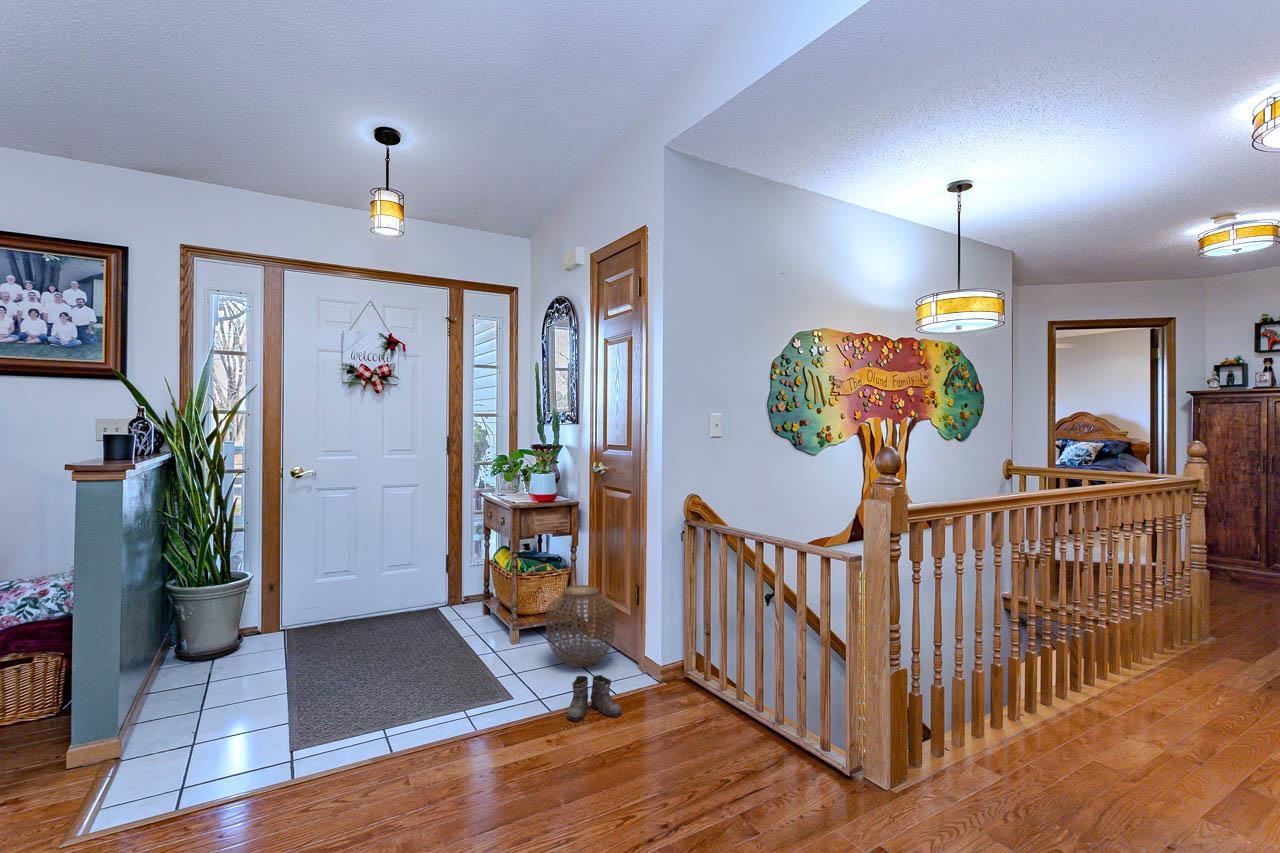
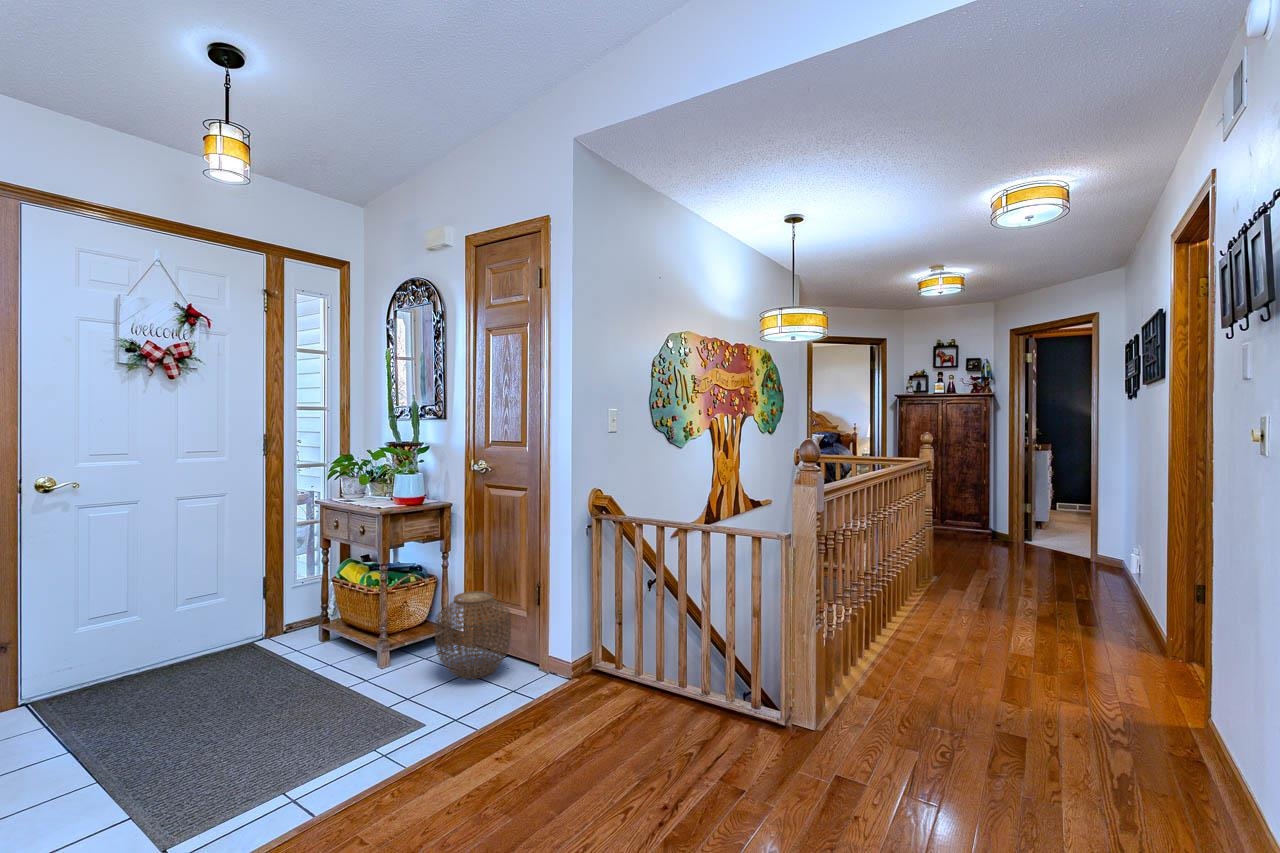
boots: present [567,675,621,721] -> none [490,681,555,732]

